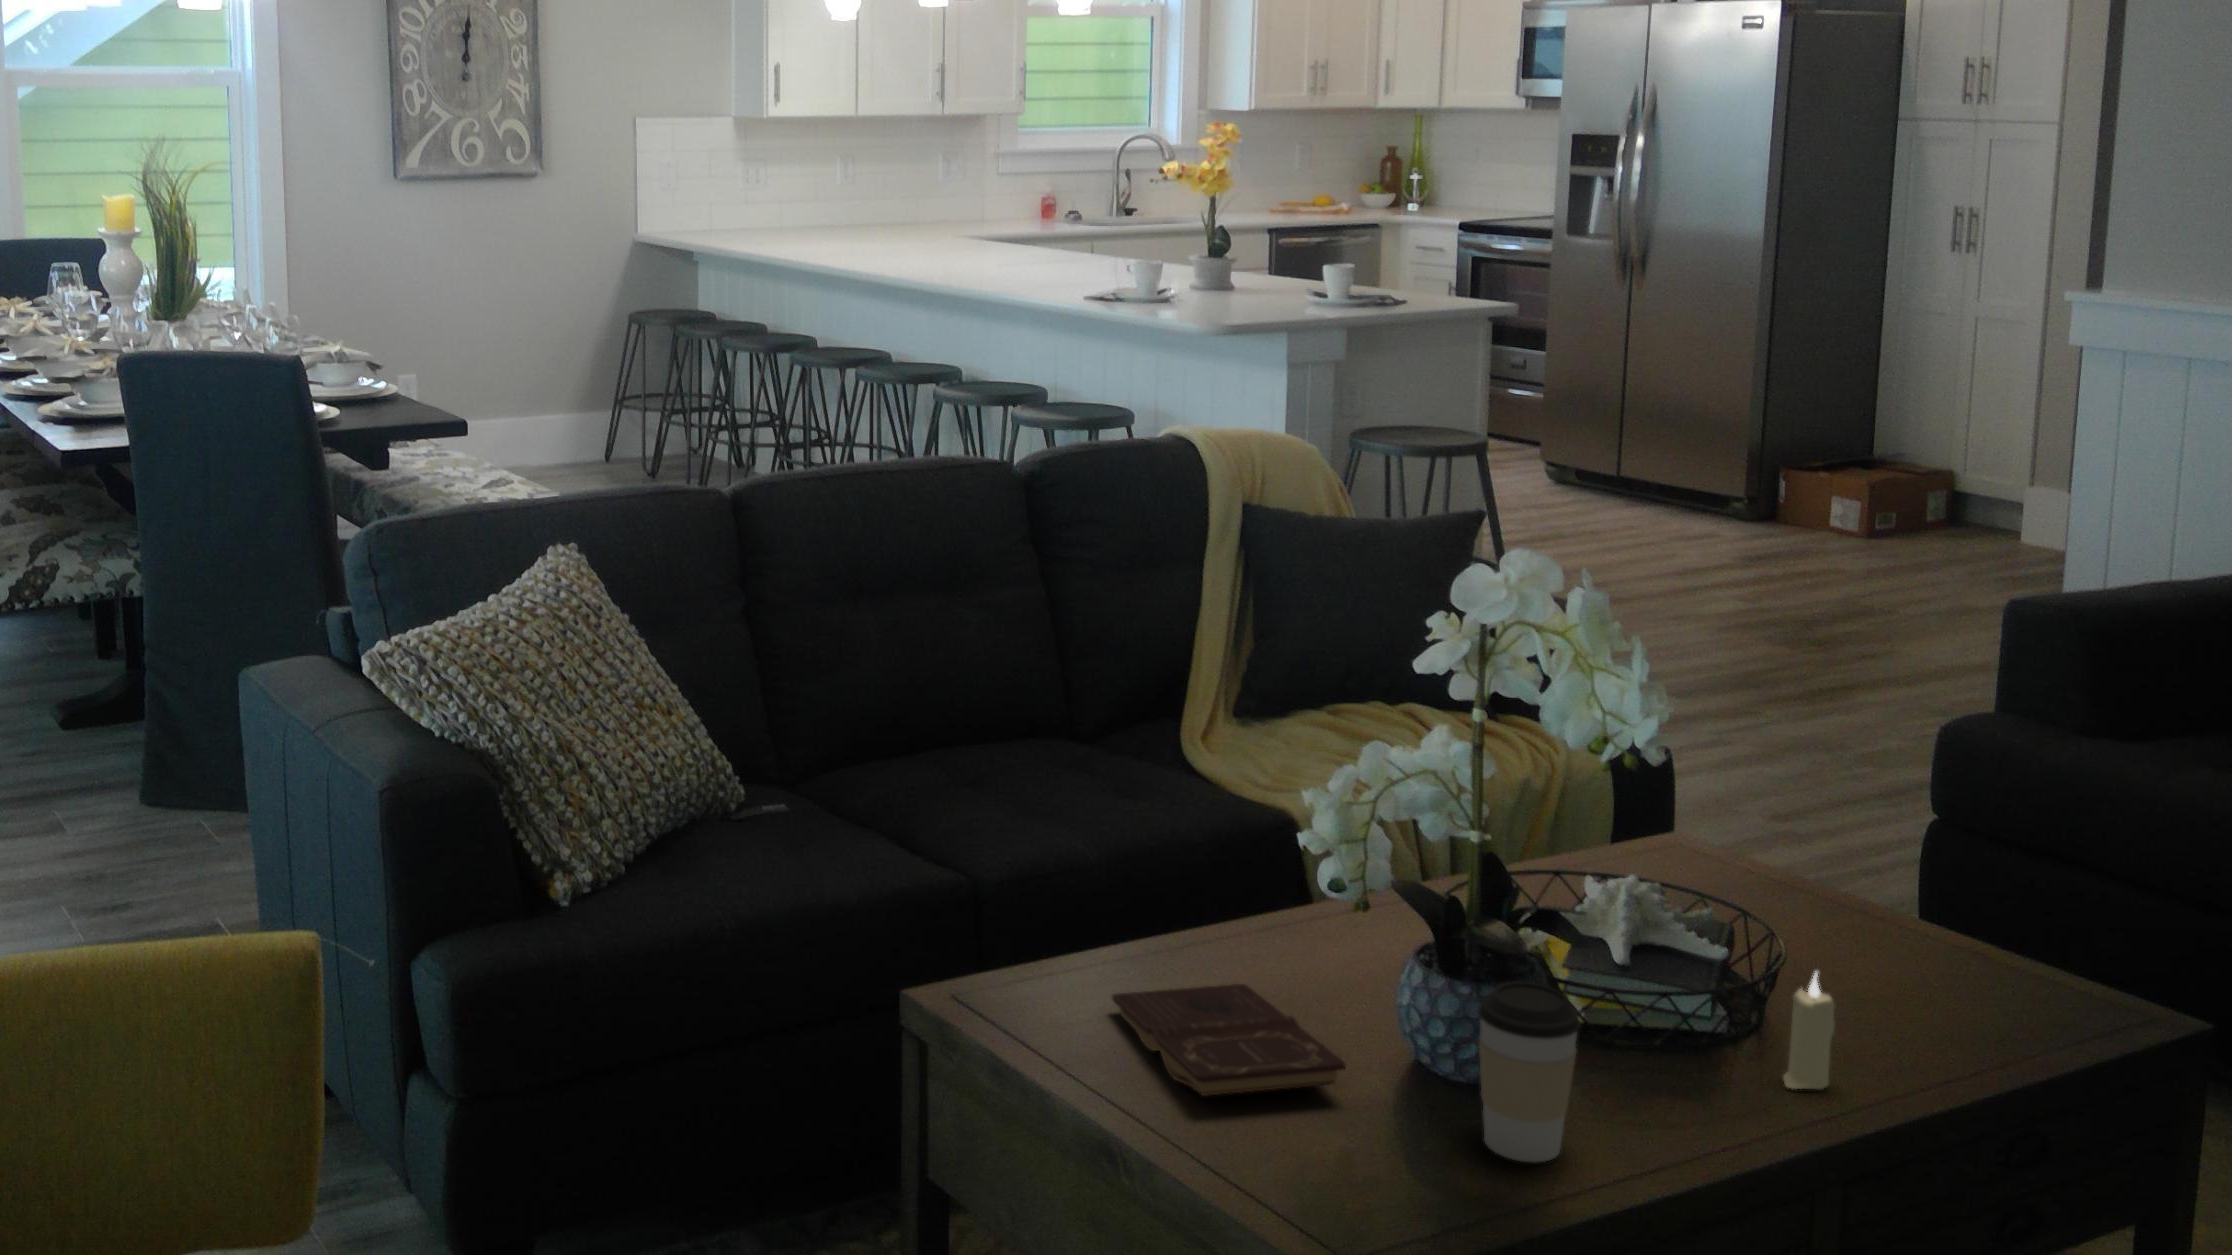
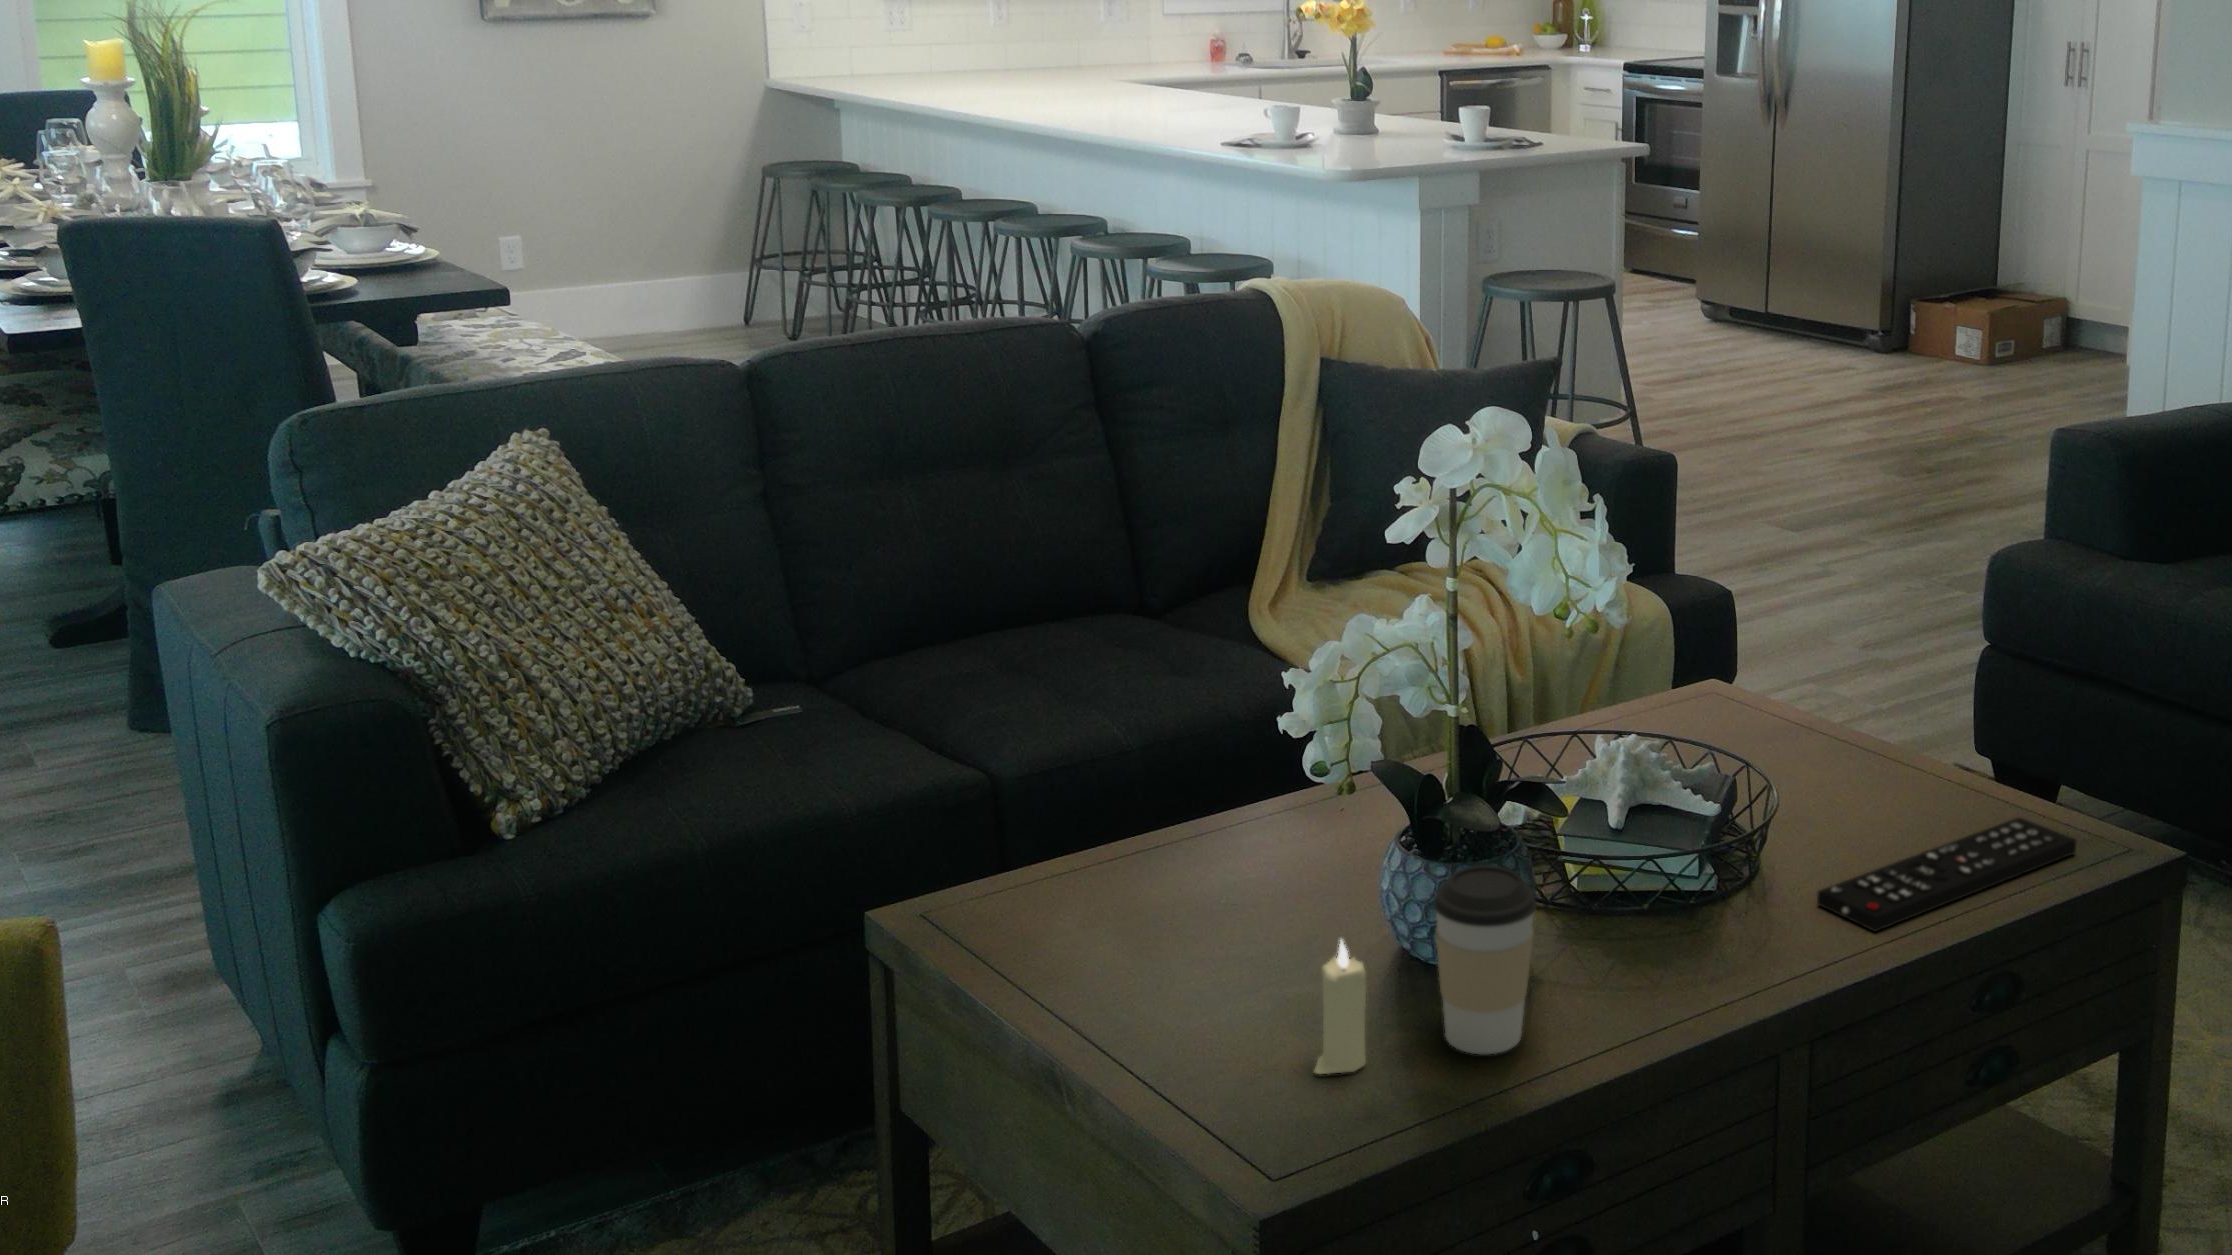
candle: present [1783,972,1835,1089] -> present [1314,940,1366,1074]
remote control: none [1832,983,2100,1082] -> present [1817,818,2076,931]
book: present [1112,984,1346,1096] -> none [1083,879,1307,1012]

